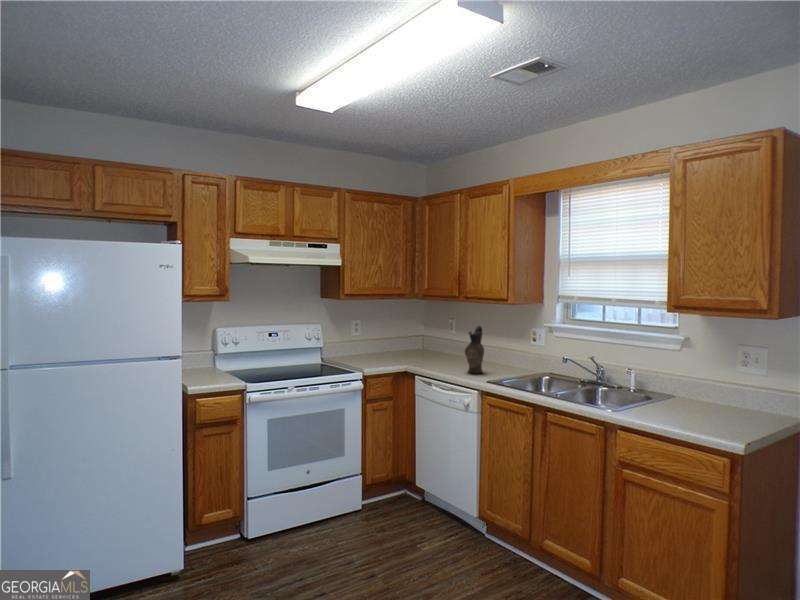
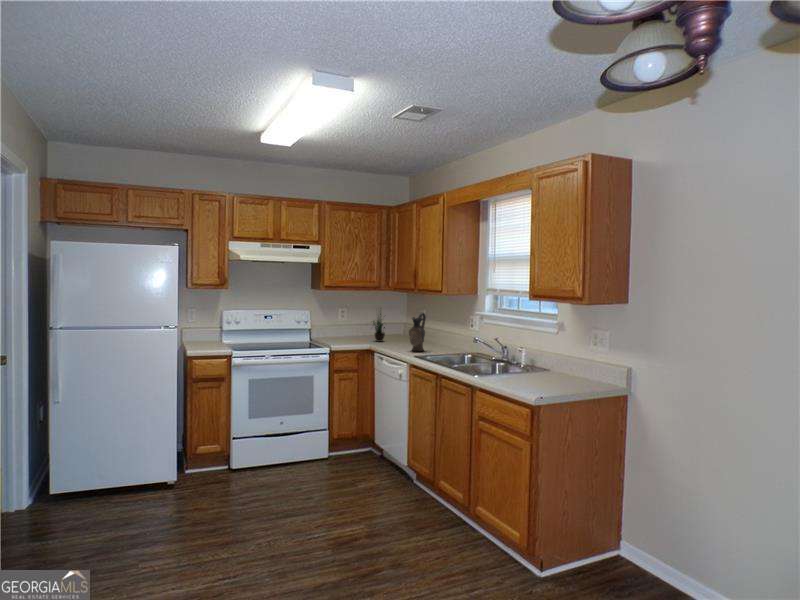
potted plant: none [397,312,422,360] -> present [373,313,385,341]

